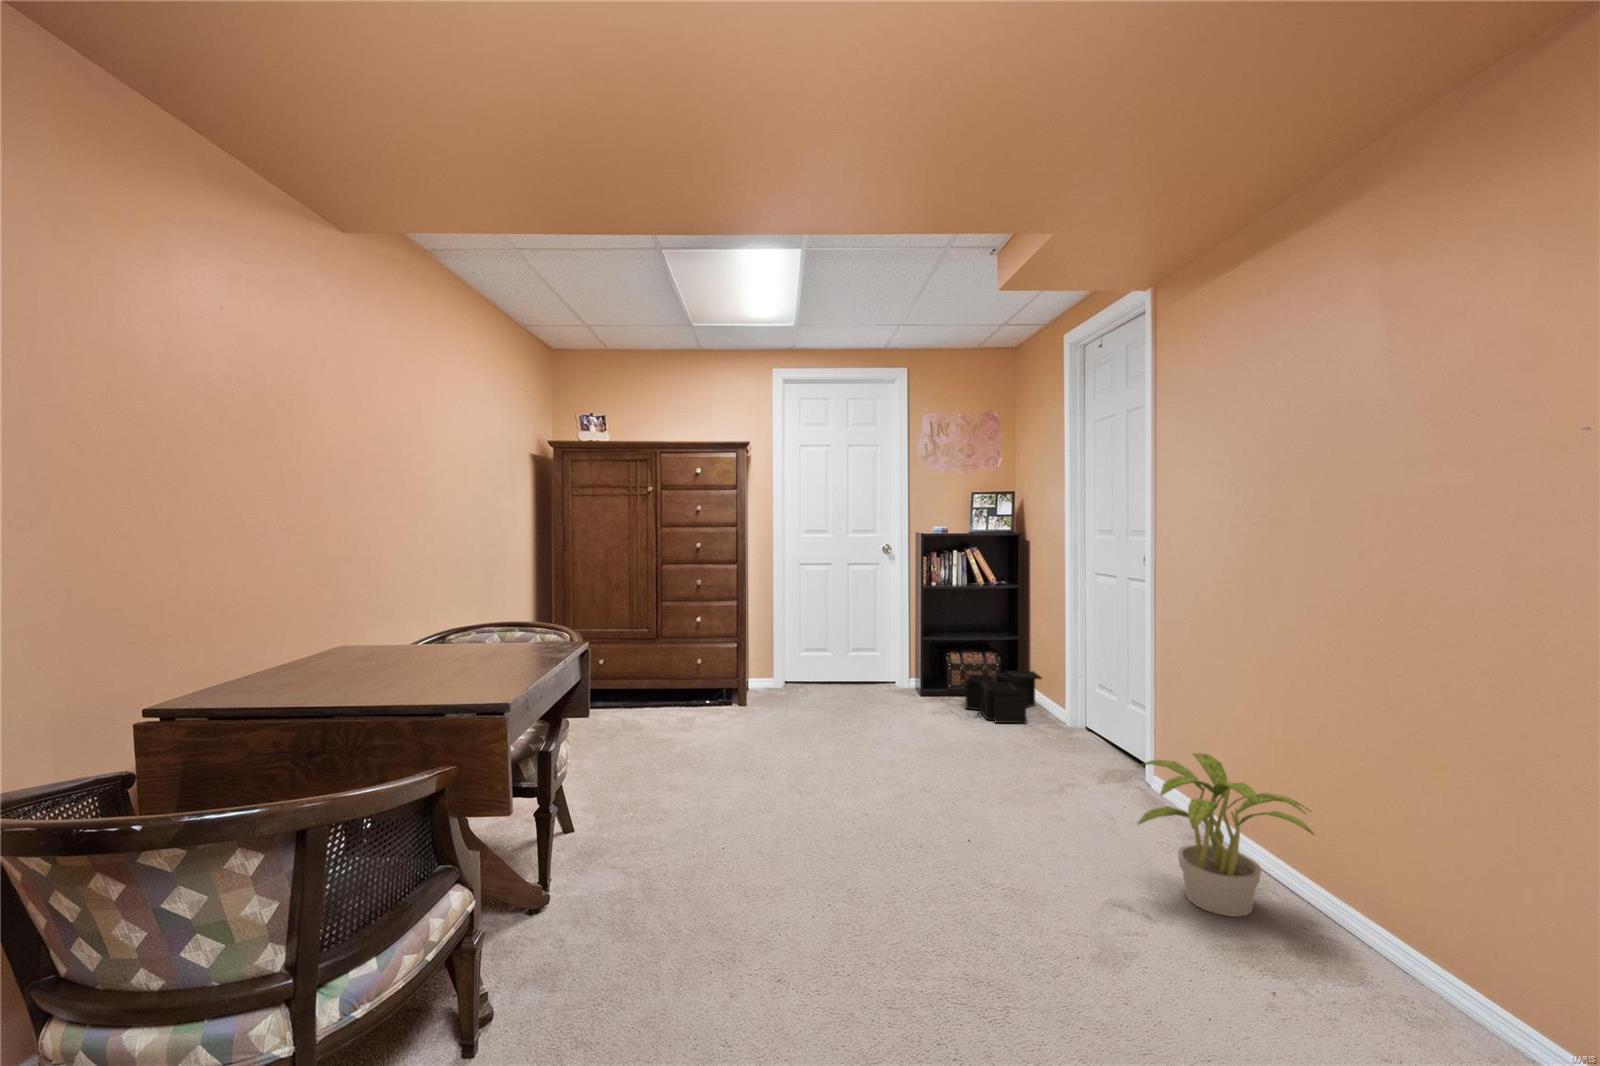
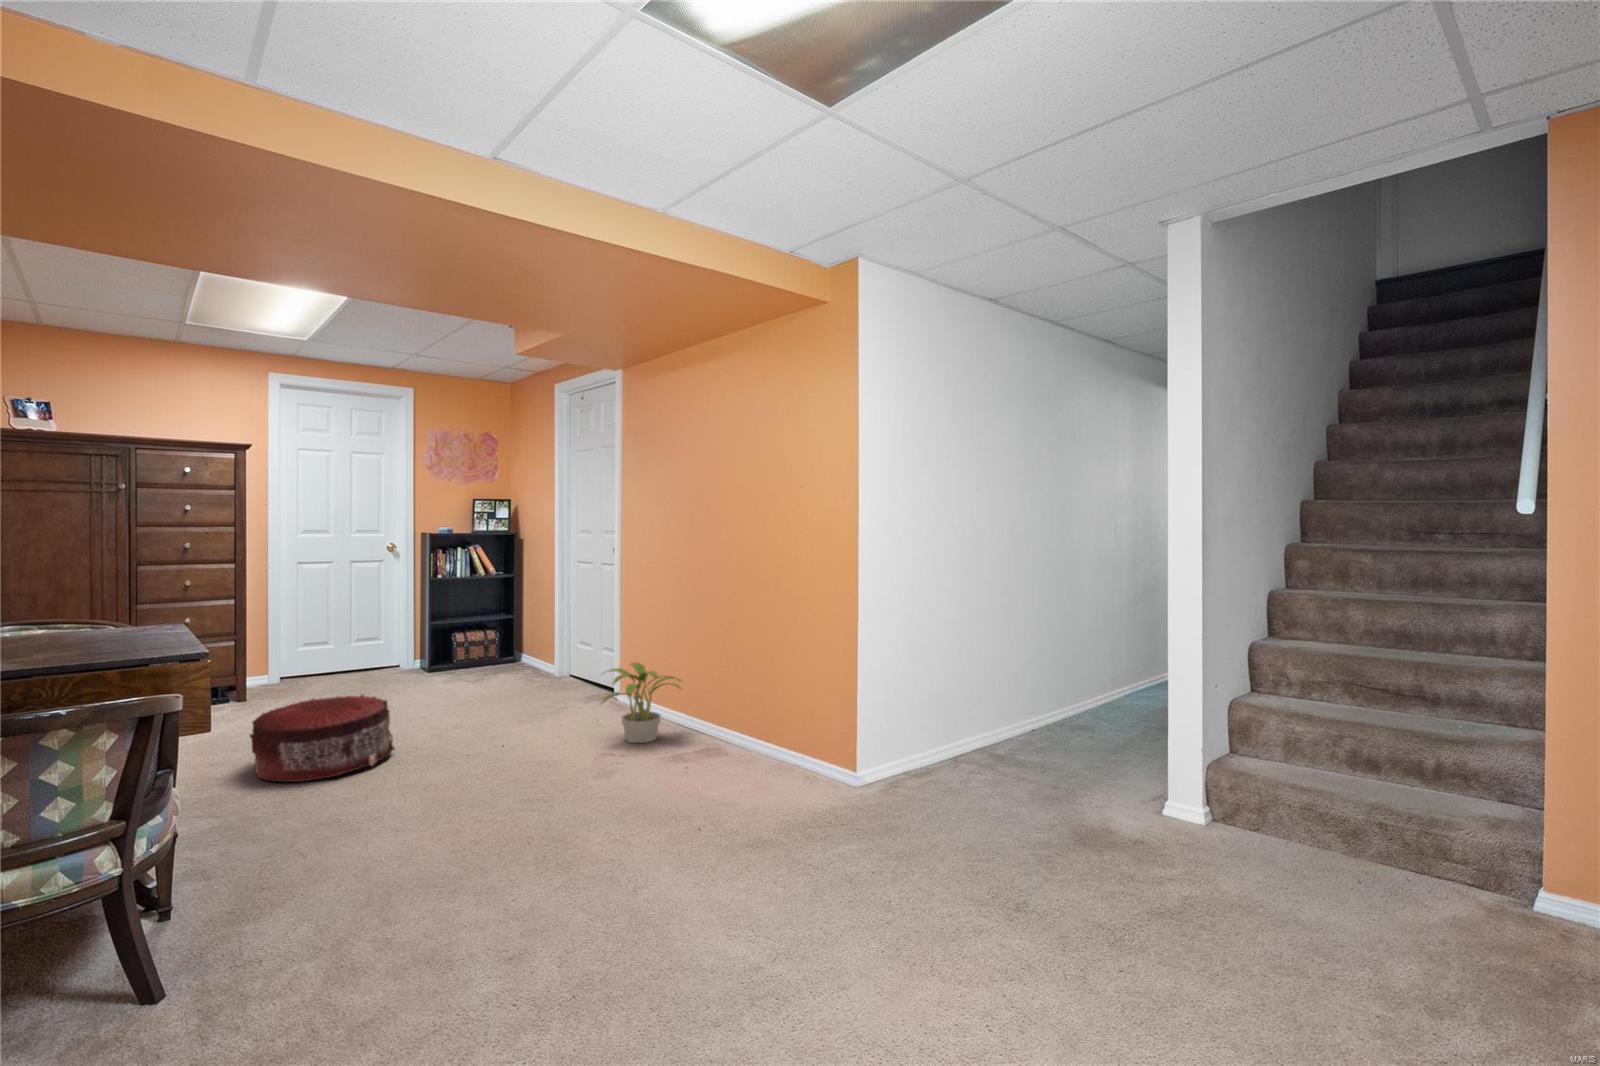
storage bin: present [965,671,1042,723] -> none [472,641,534,681]
pouf: none [691,727,841,848] -> present [250,695,394,782]

